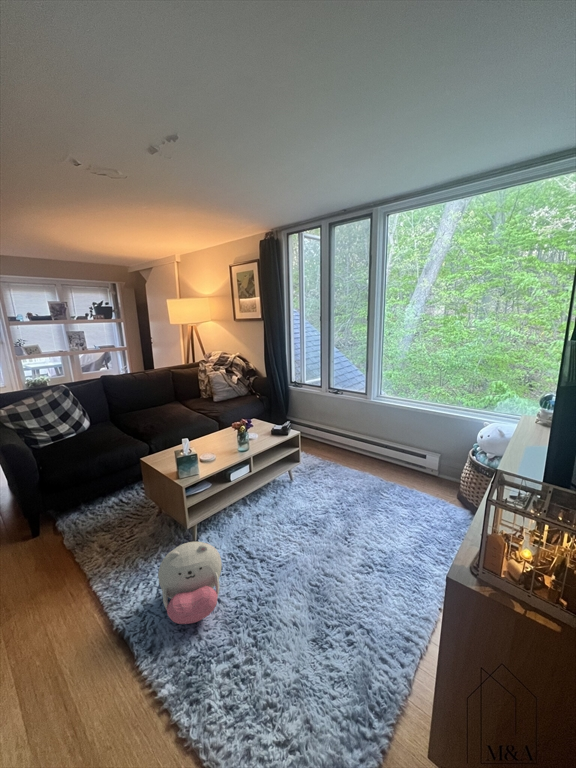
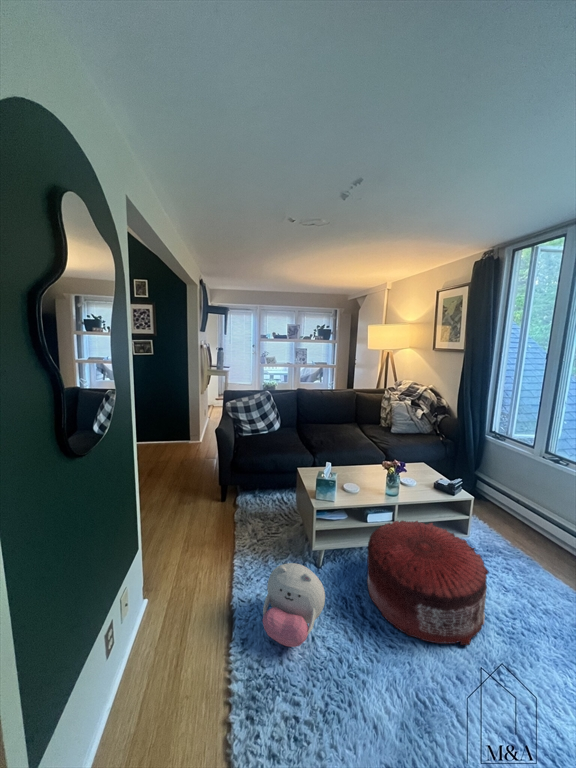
pouf: none [237,462,330,552] -> present [367,521,488,645]

